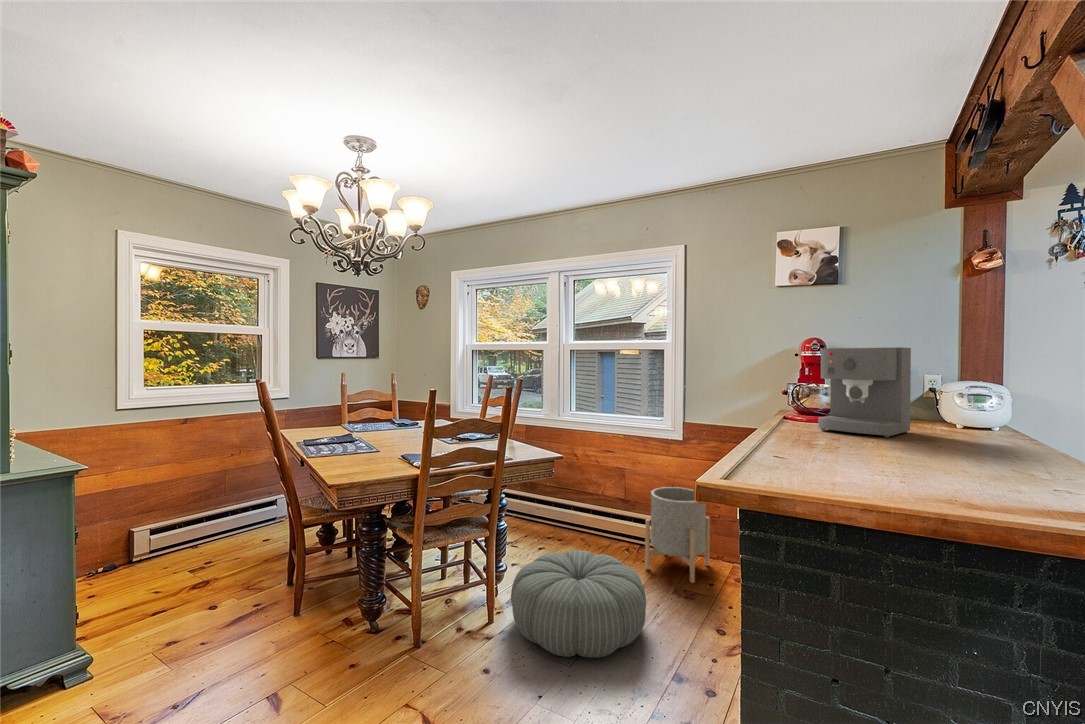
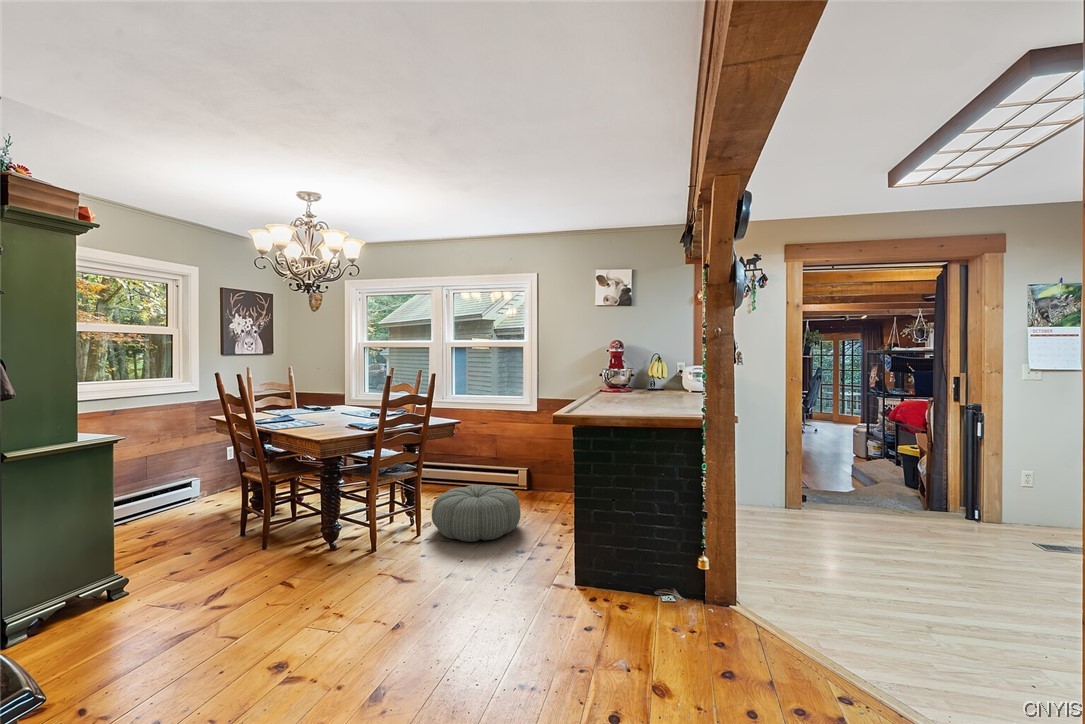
coffee maker: present [818,347,911,438] -> none [617,348,662,397]
planter: present [645,487,710,583] -> none [516,444,557,503]

